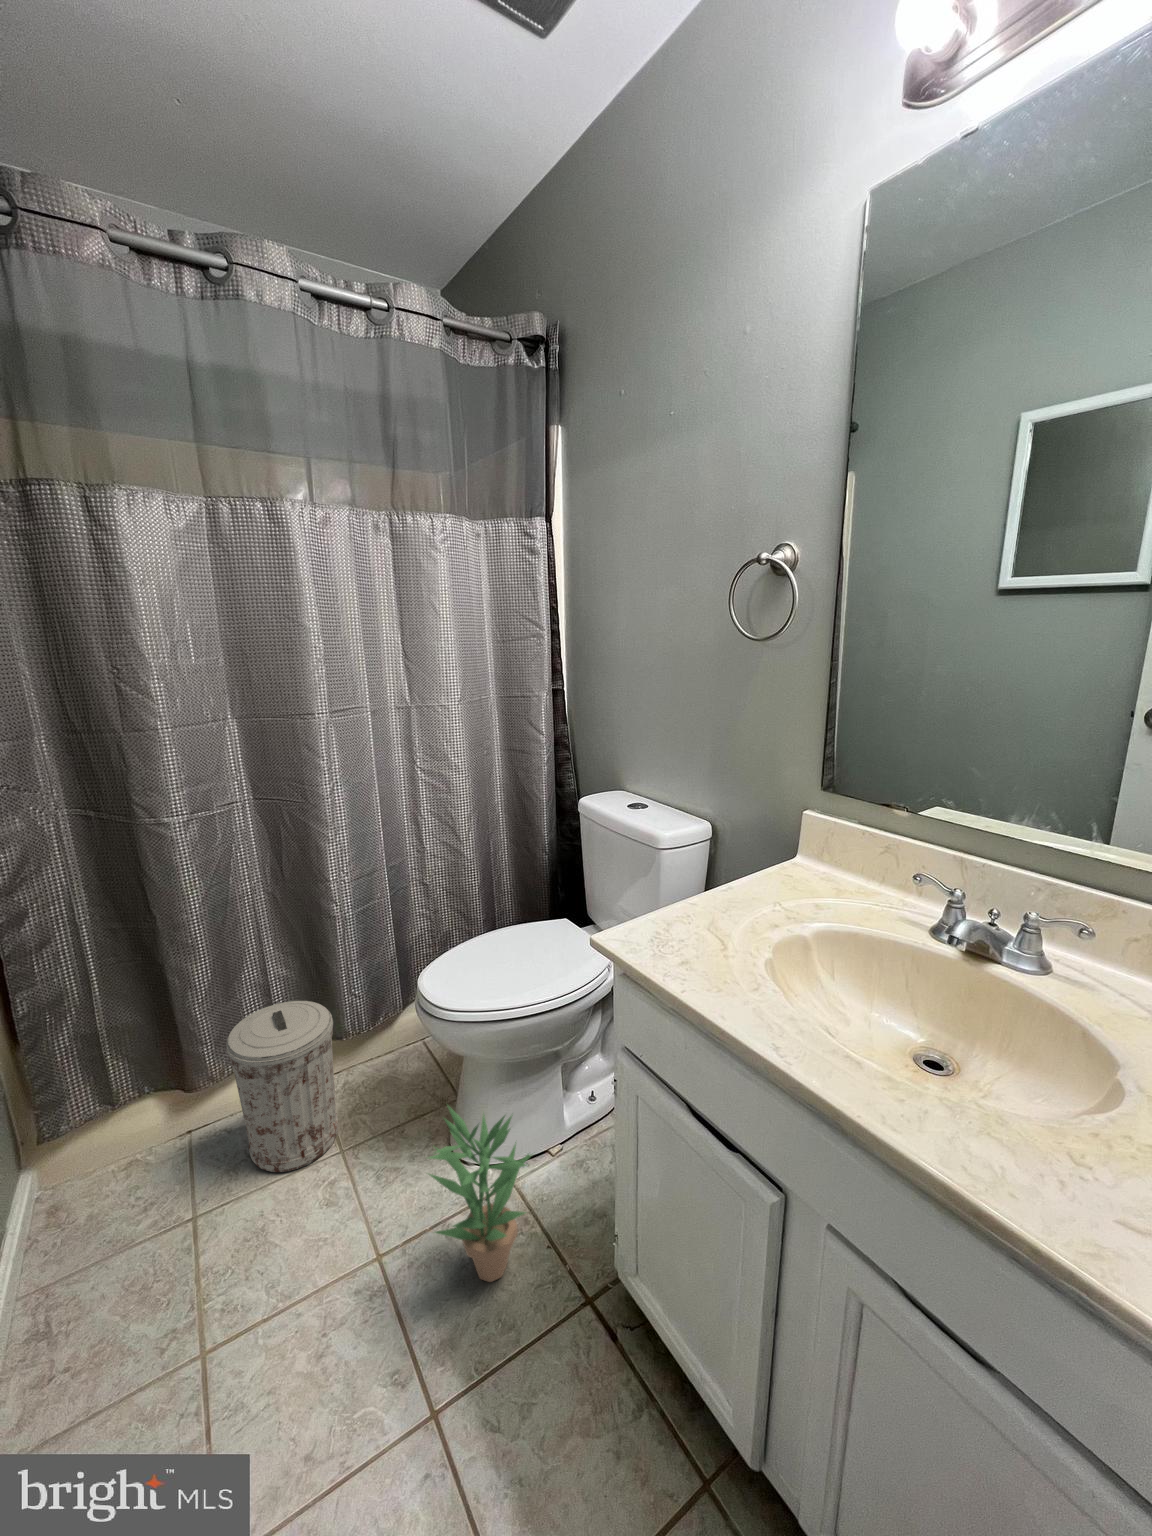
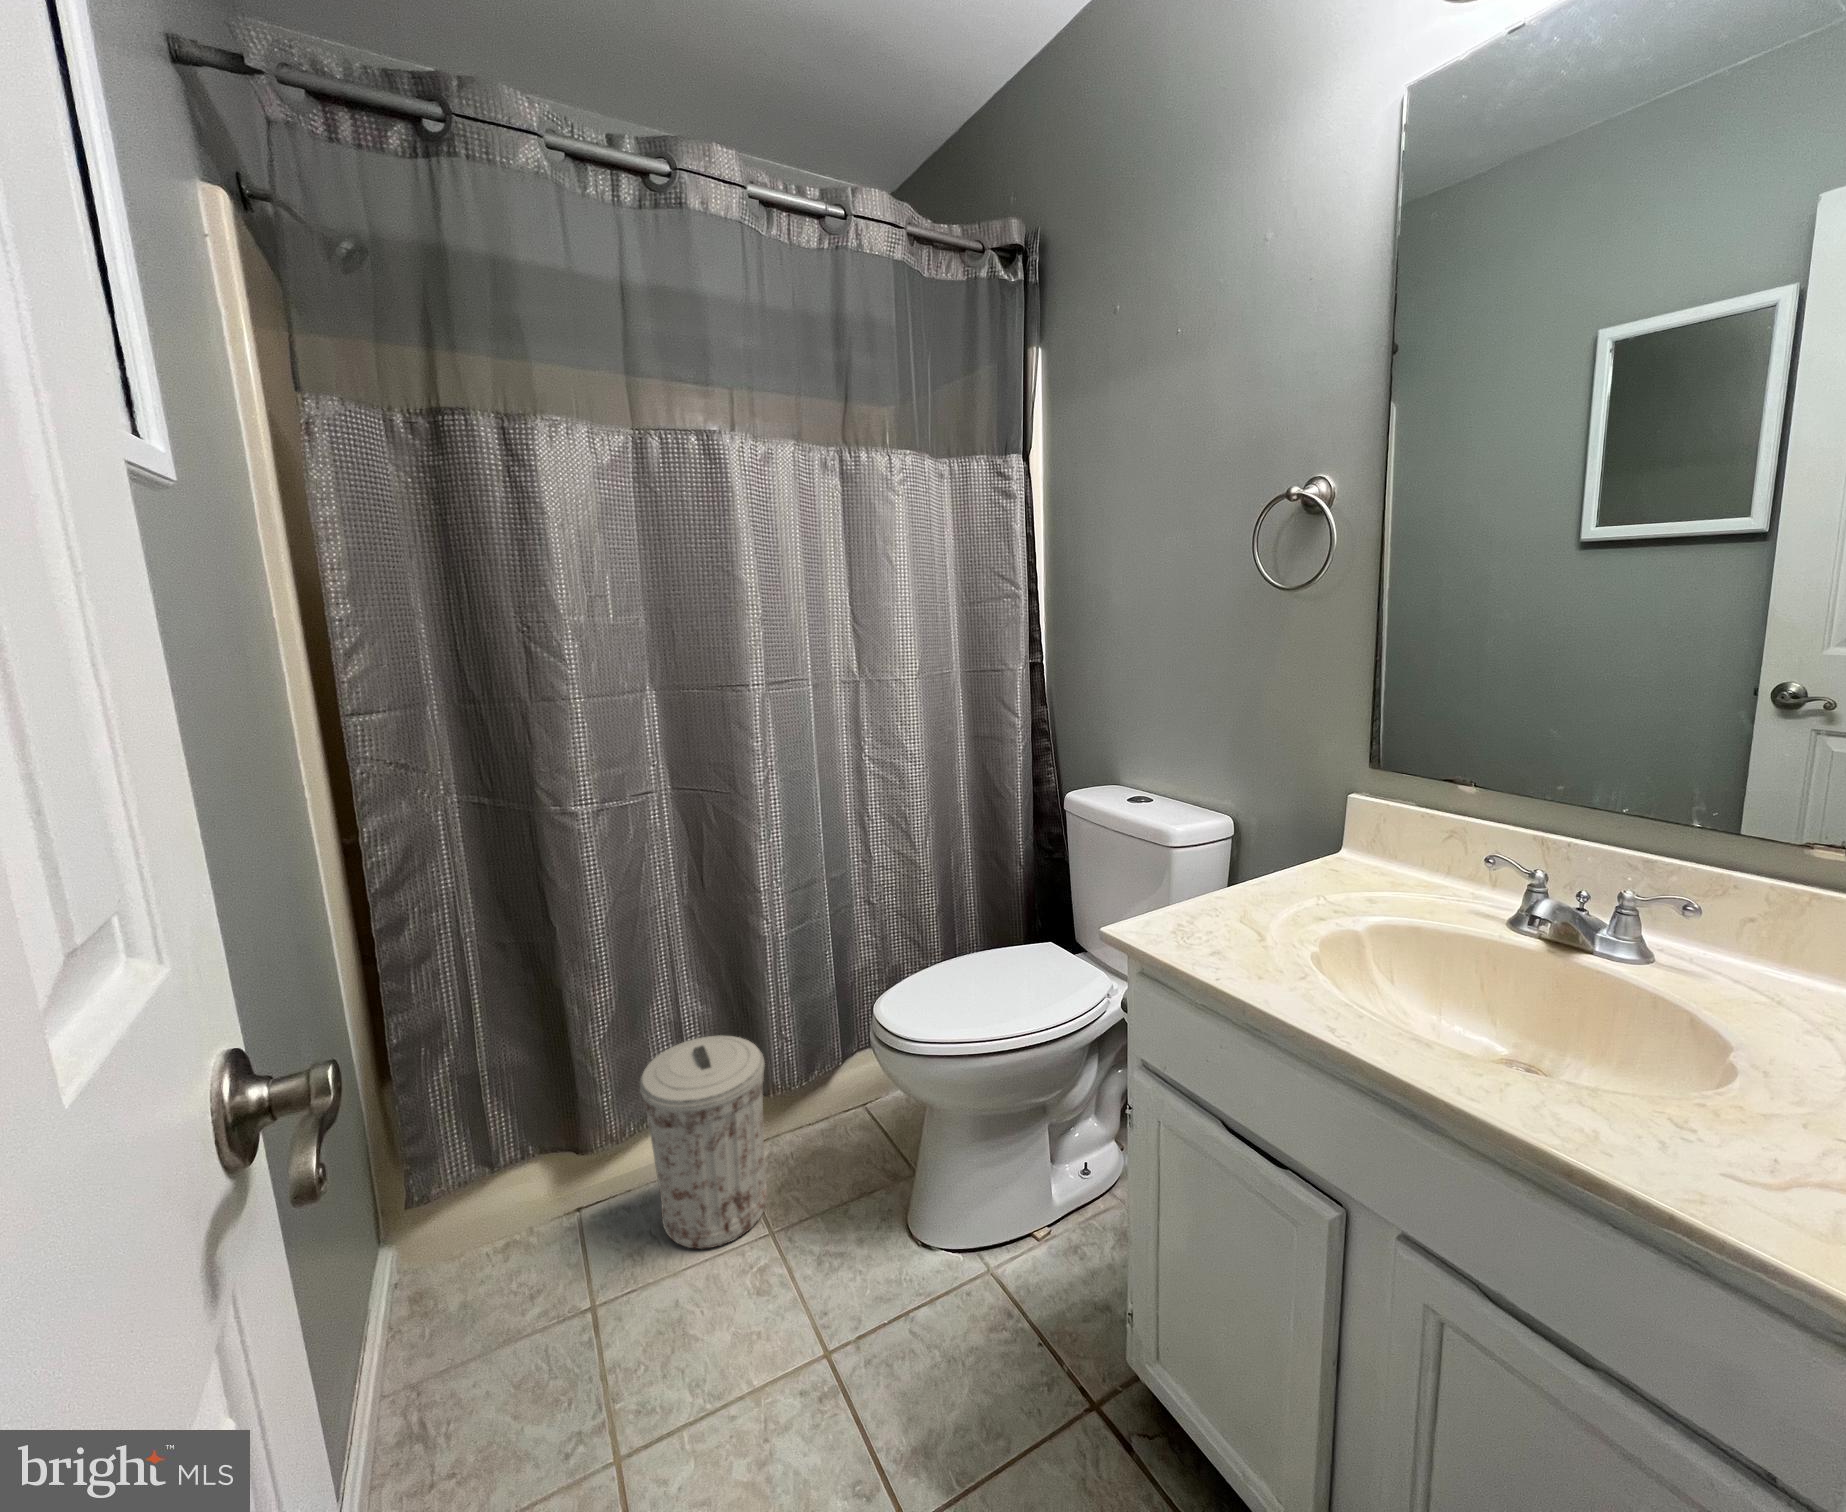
potted plant: present [429,1106,532,1282] -> none [891,1165,1032,1409]

